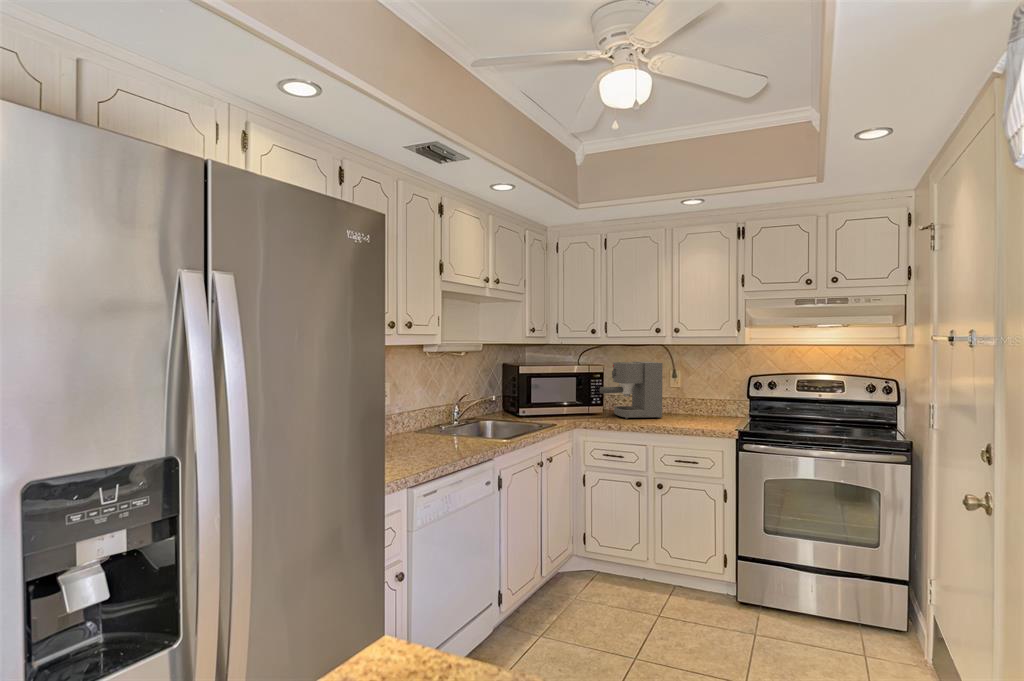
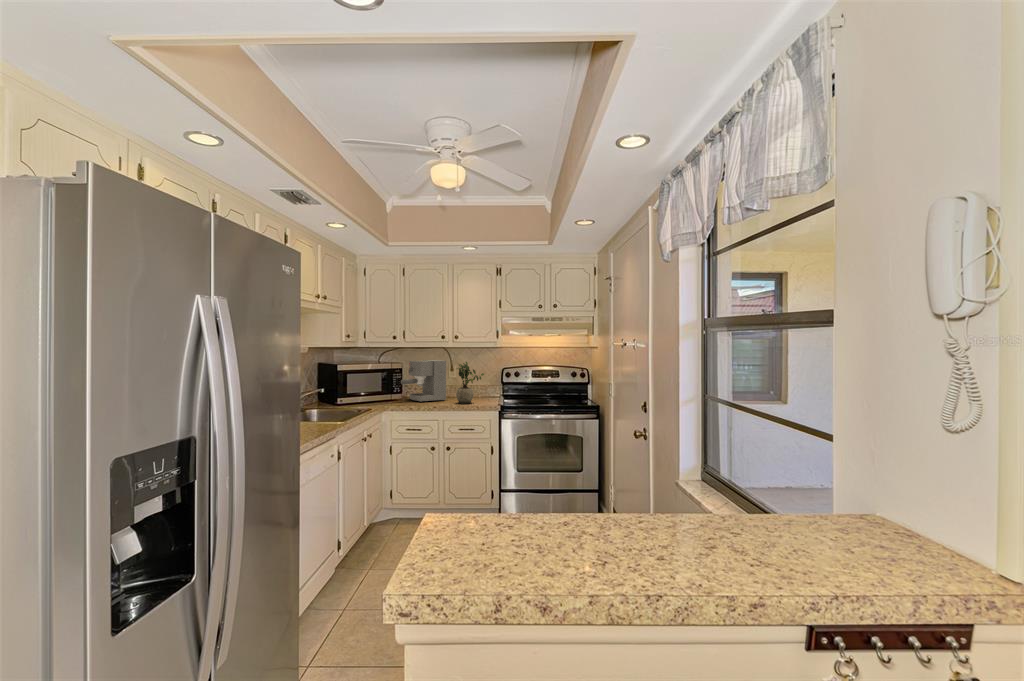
potted plant: none [674,364,716,425] -> present [456,362,484,404]

